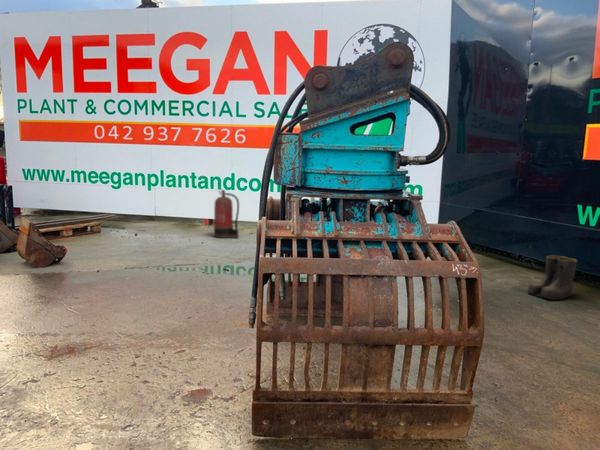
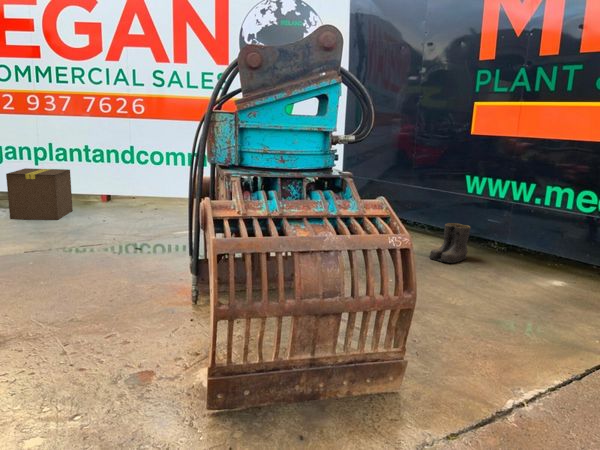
fire extinguisher: present [214,190,239,238] -> none [114,163,142,216]
cardboard box: none [123,193,179,240] -> present [6,168,73,220]

